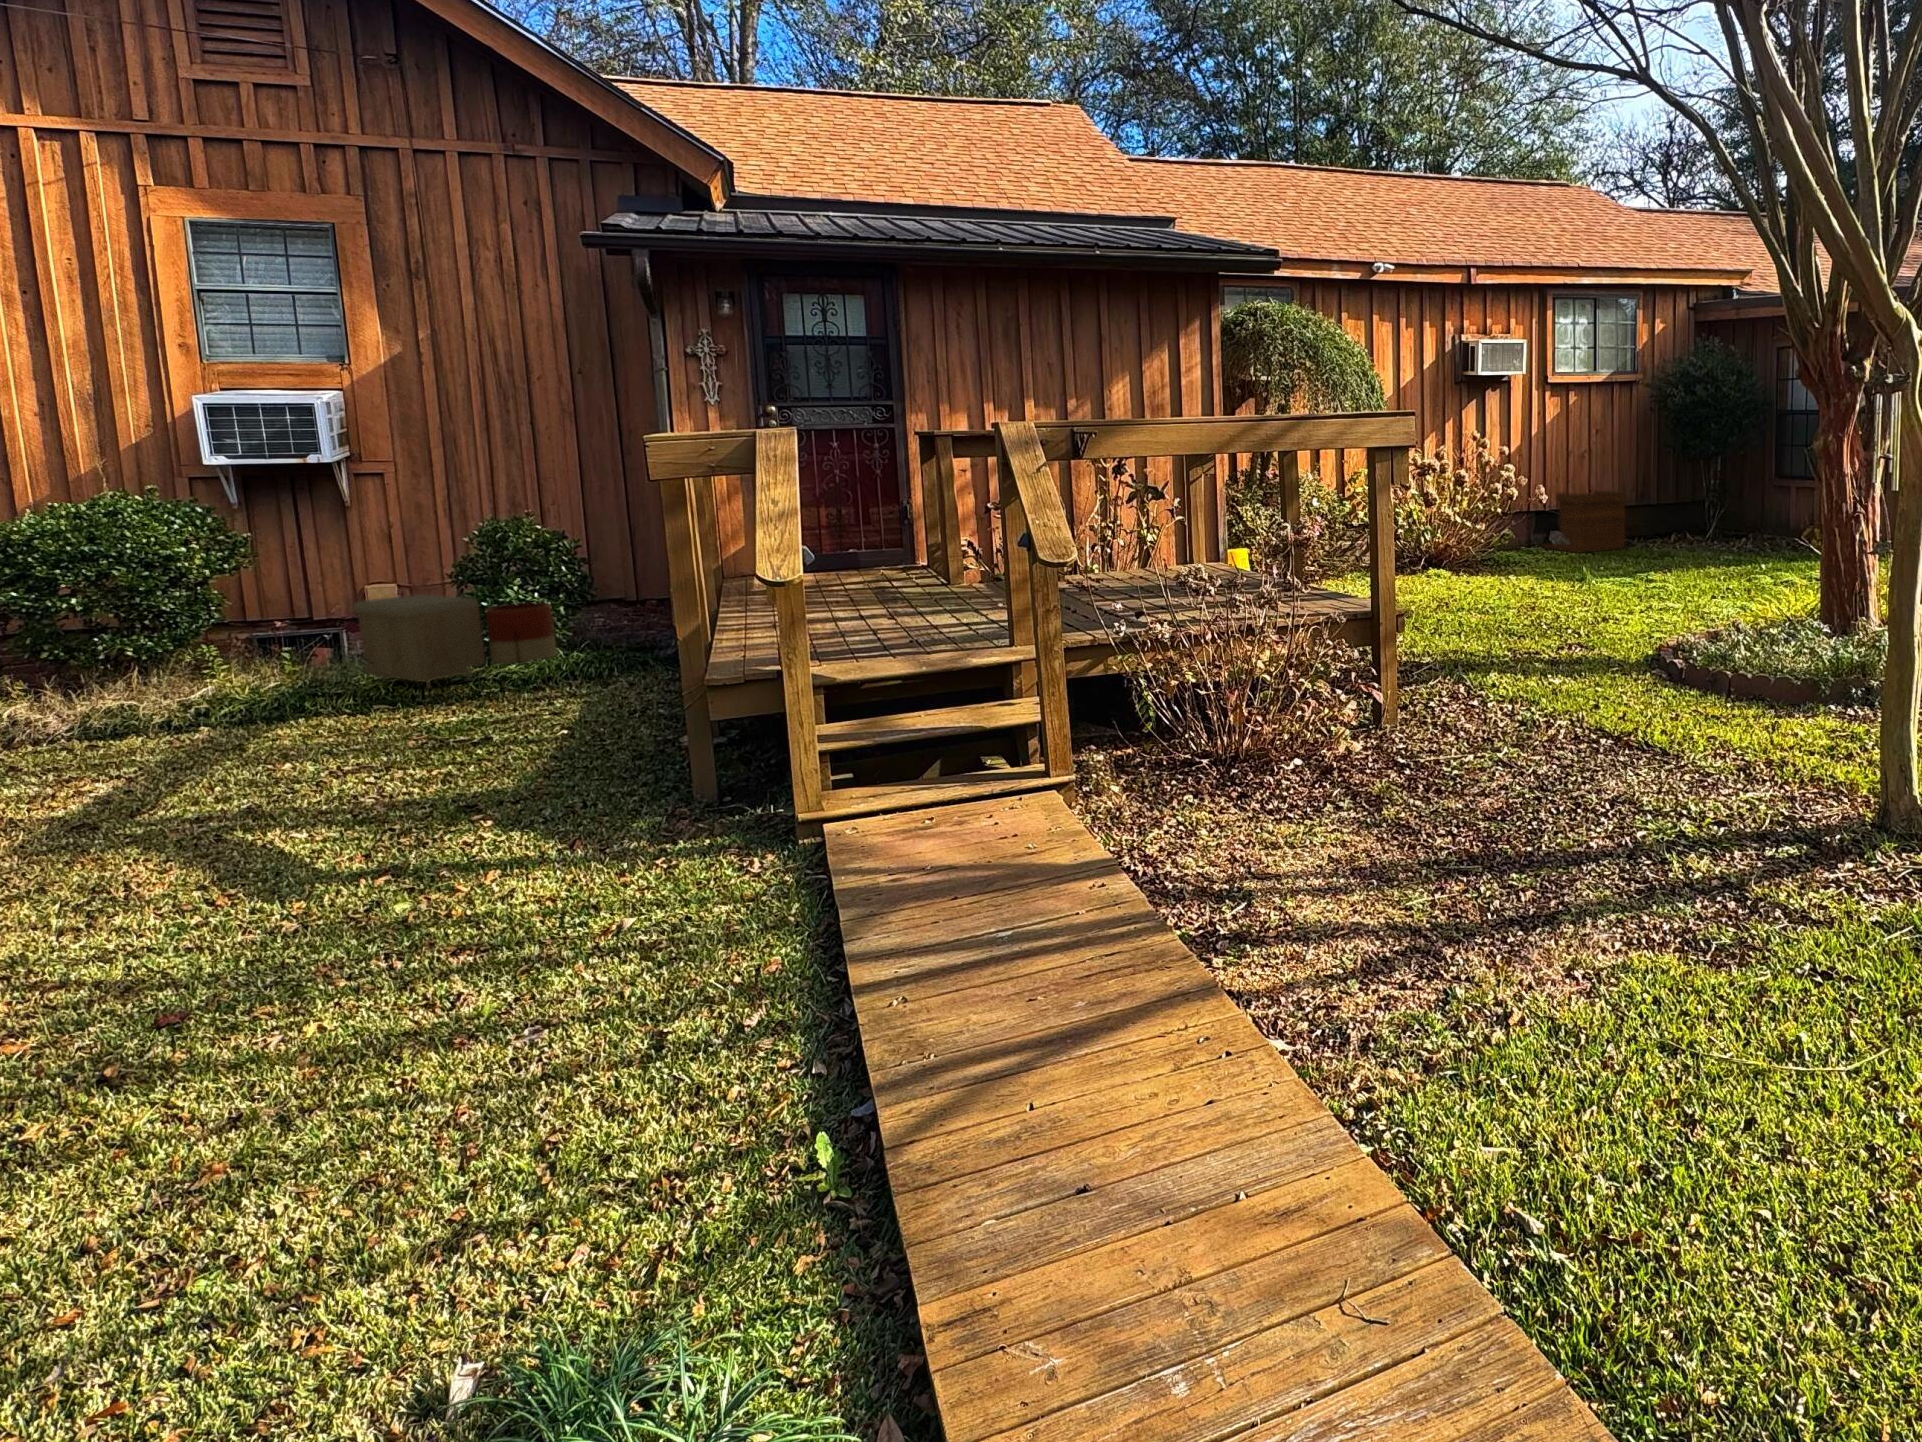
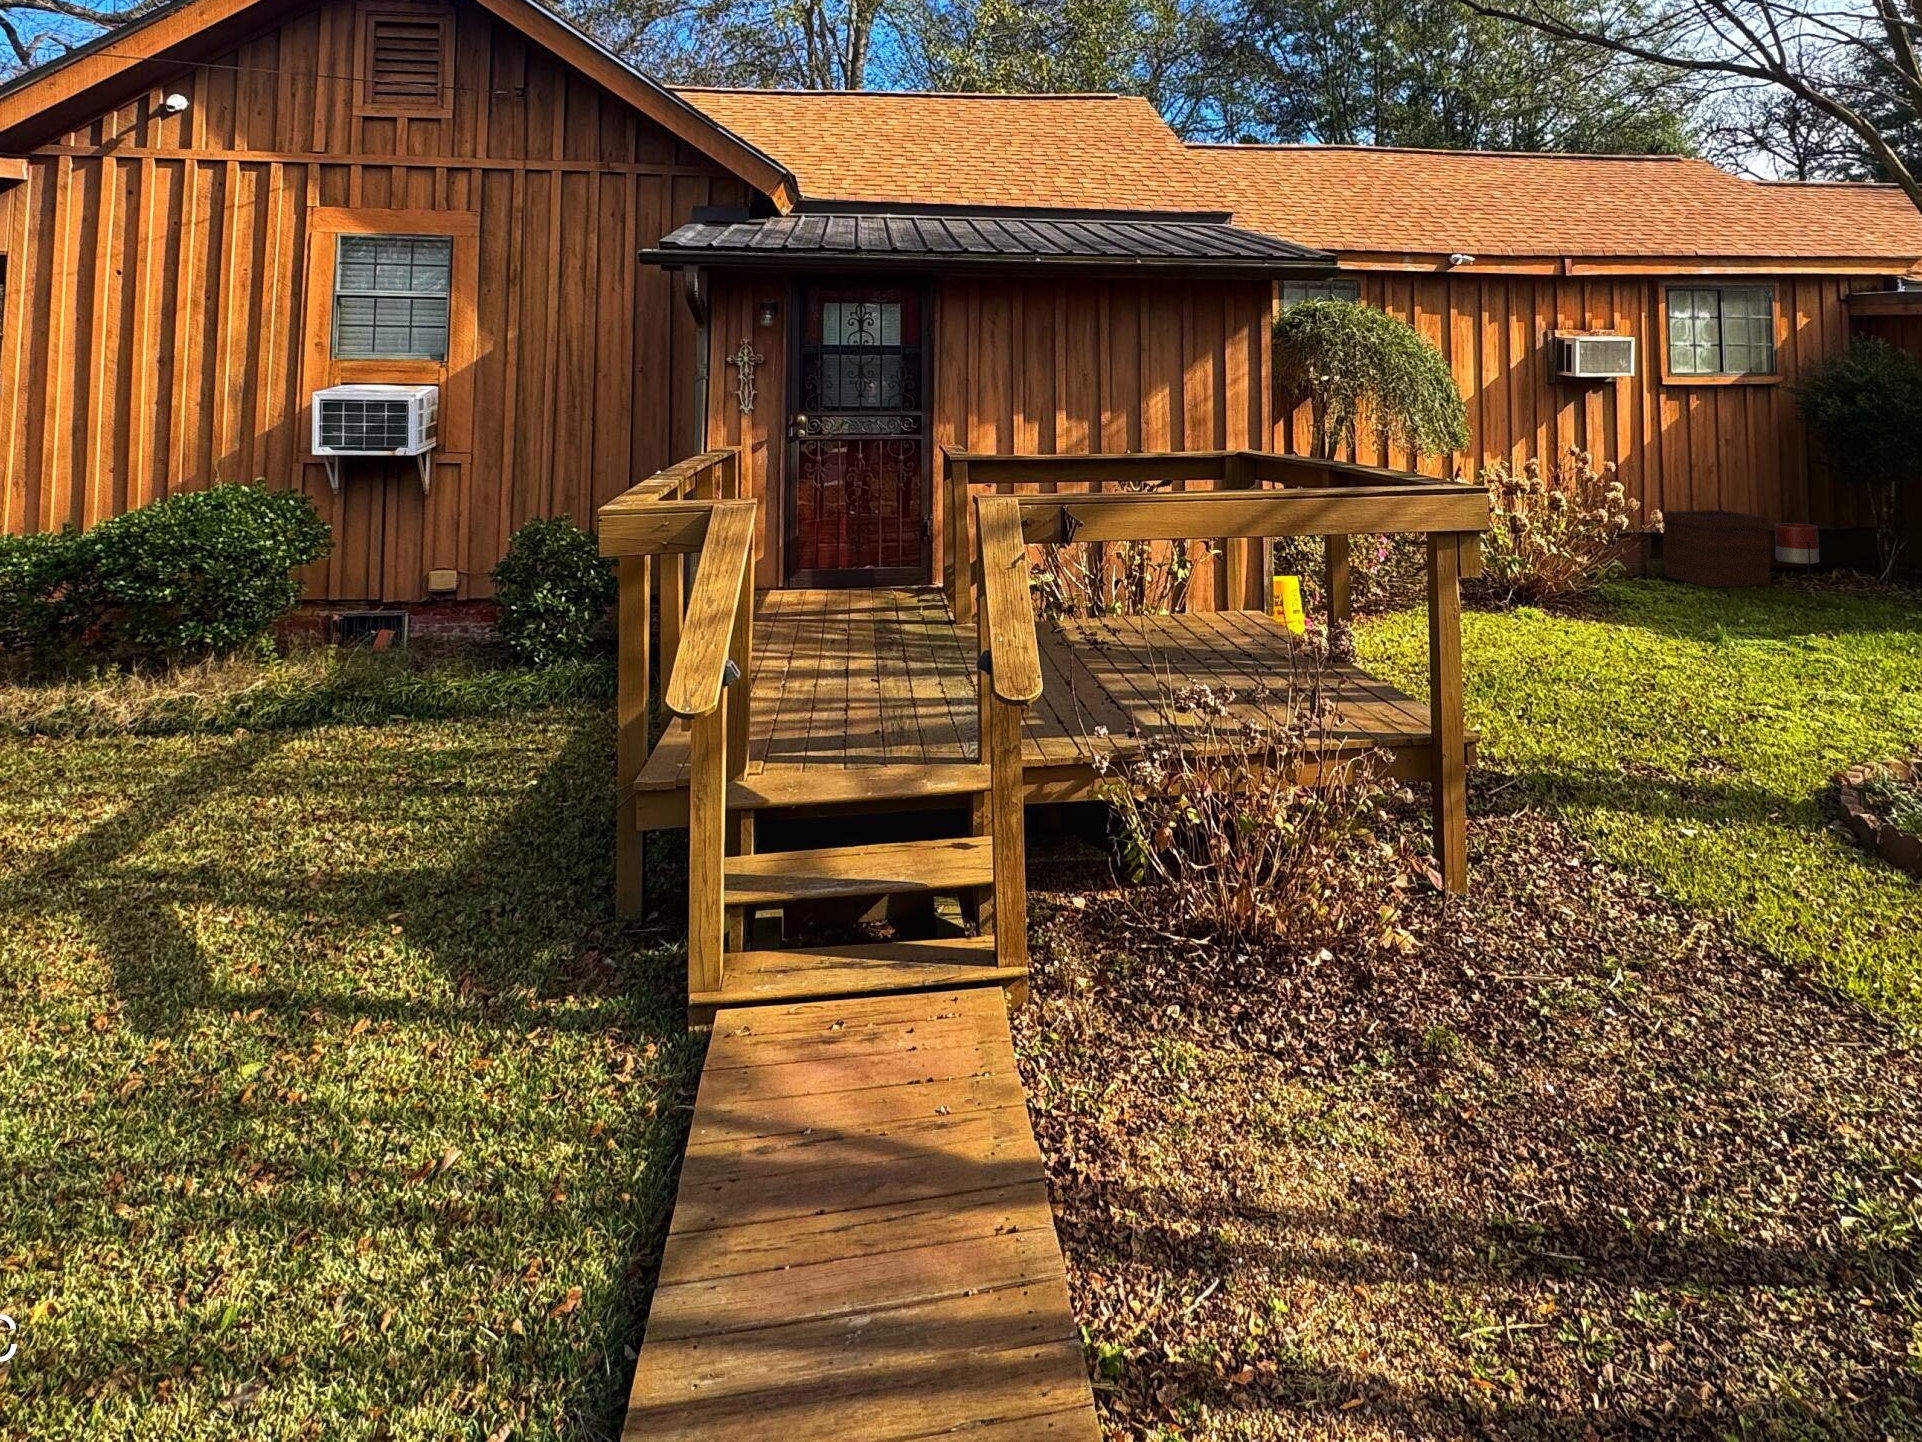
storage bench: present [354,595,486,689] -> none [411,587,516,690]
planter: present [485,602,557,665] -> present [1774,523,1819,580]

